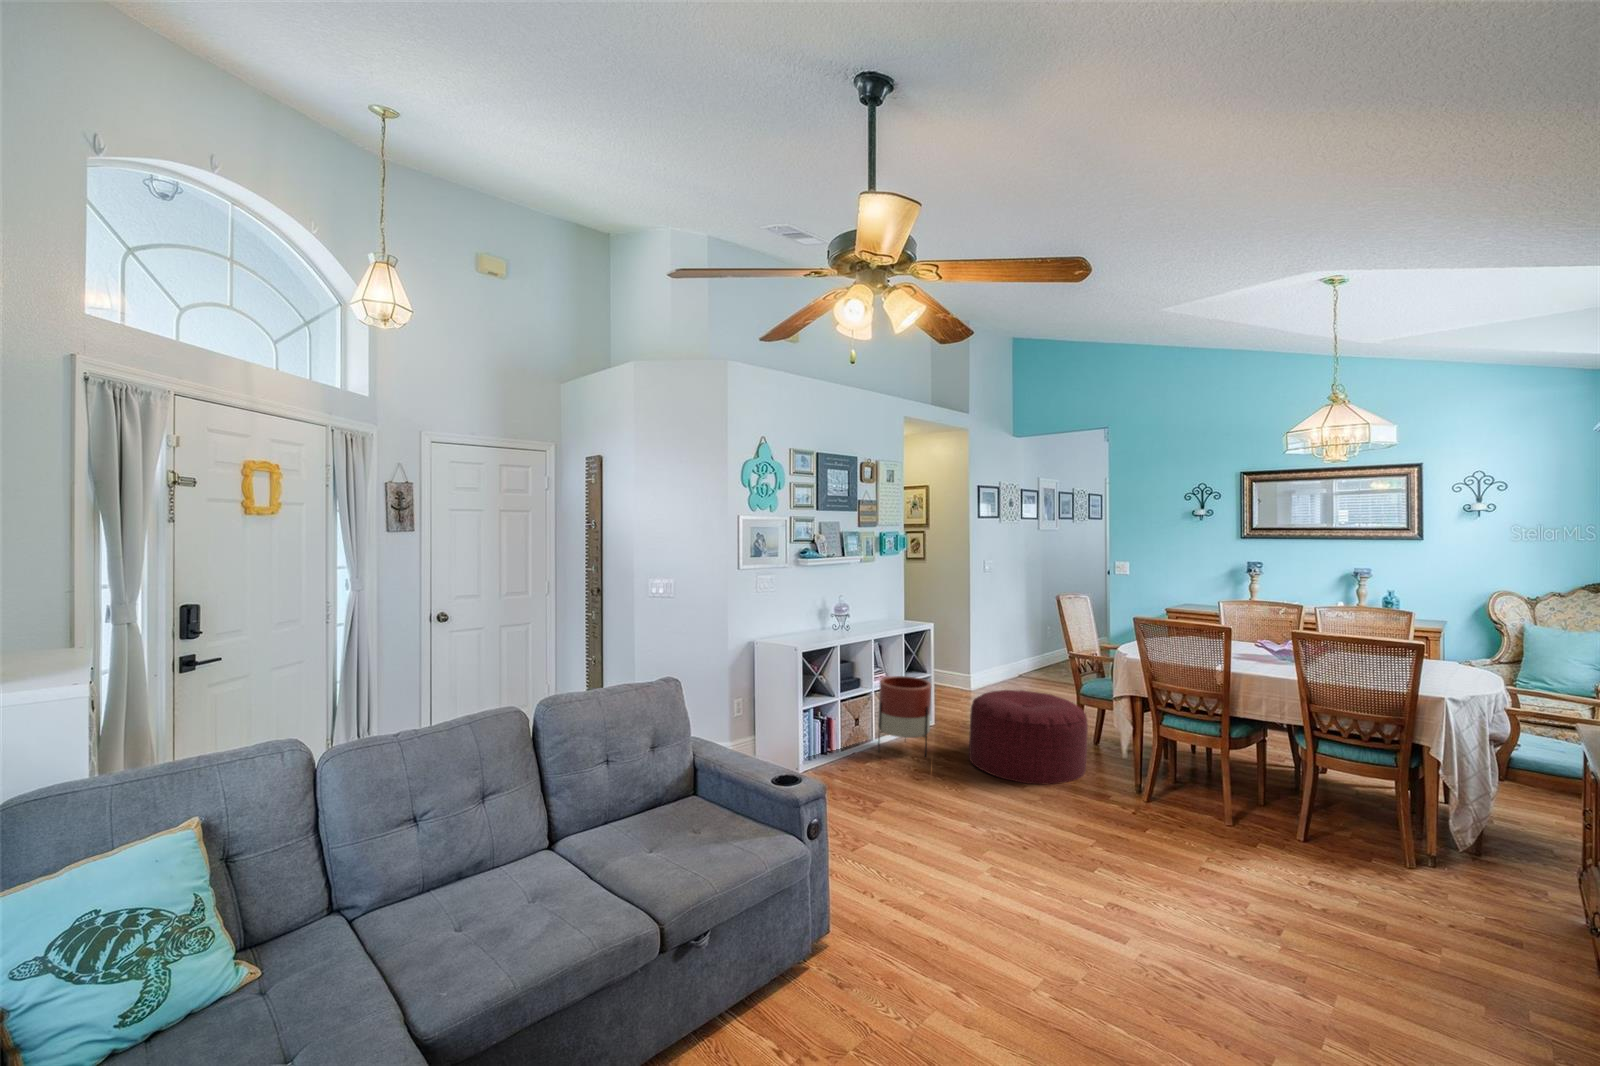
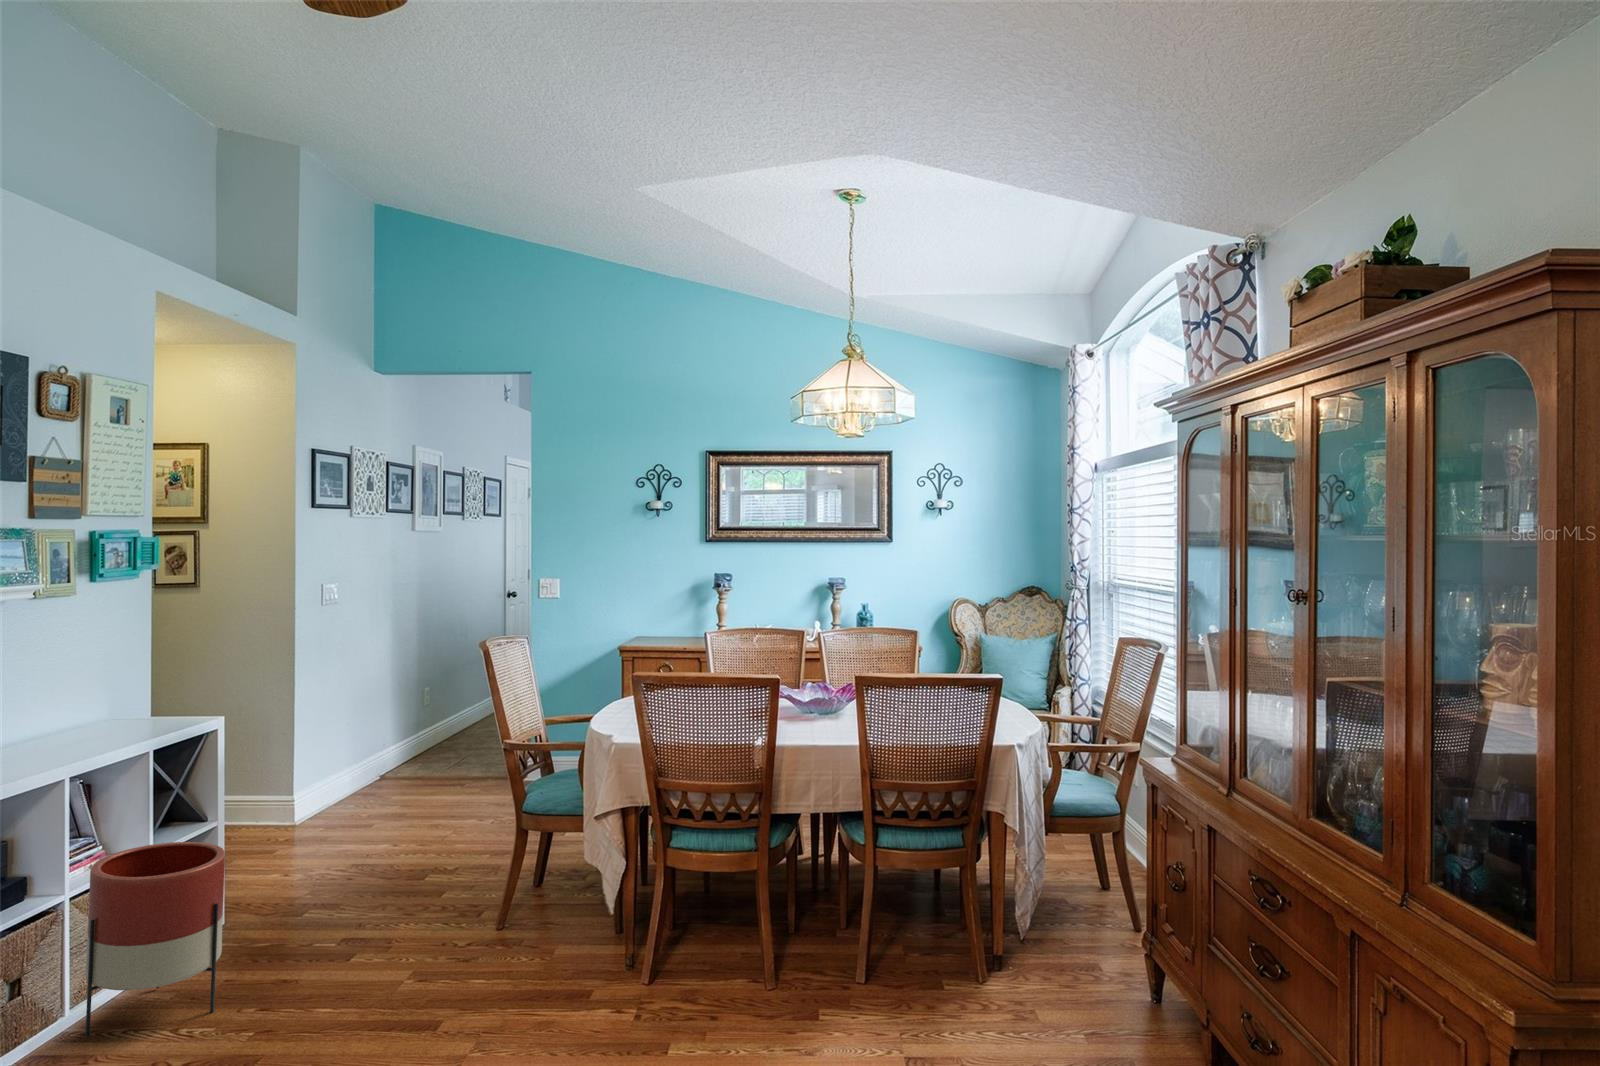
ottoman: present [969,690,1088,784] -> none [312,823,541,1017]

